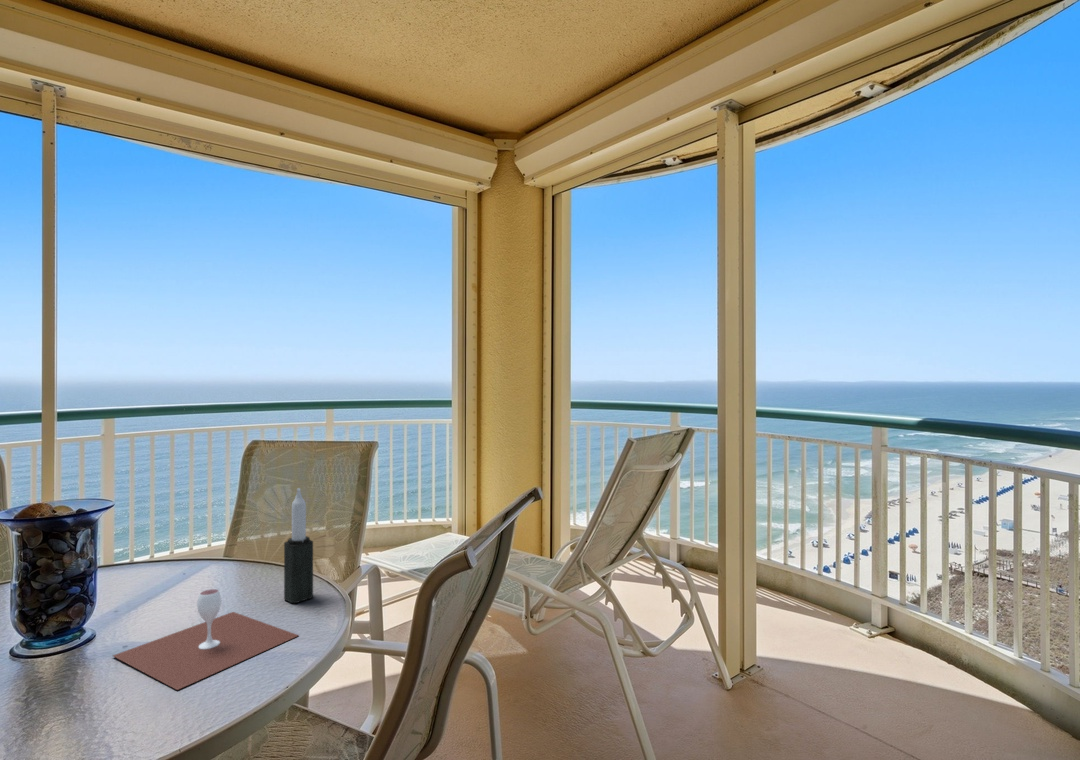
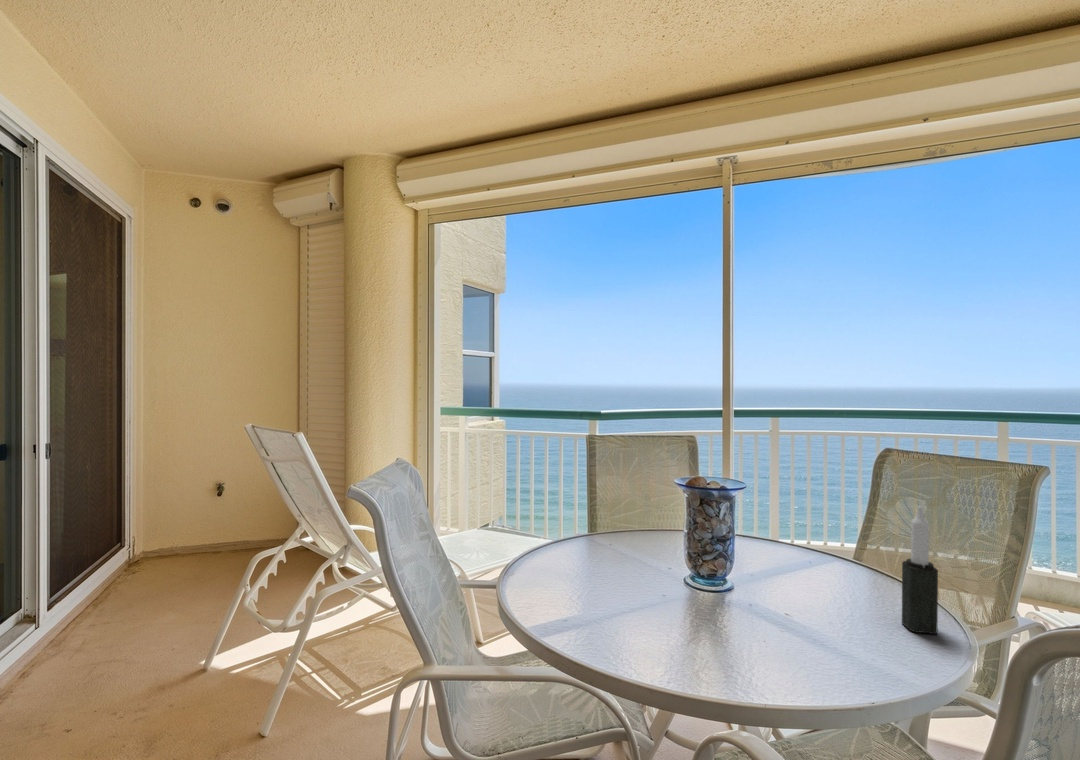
wine glass: present [113,589,298,690] -> none [742,583,911,669]

